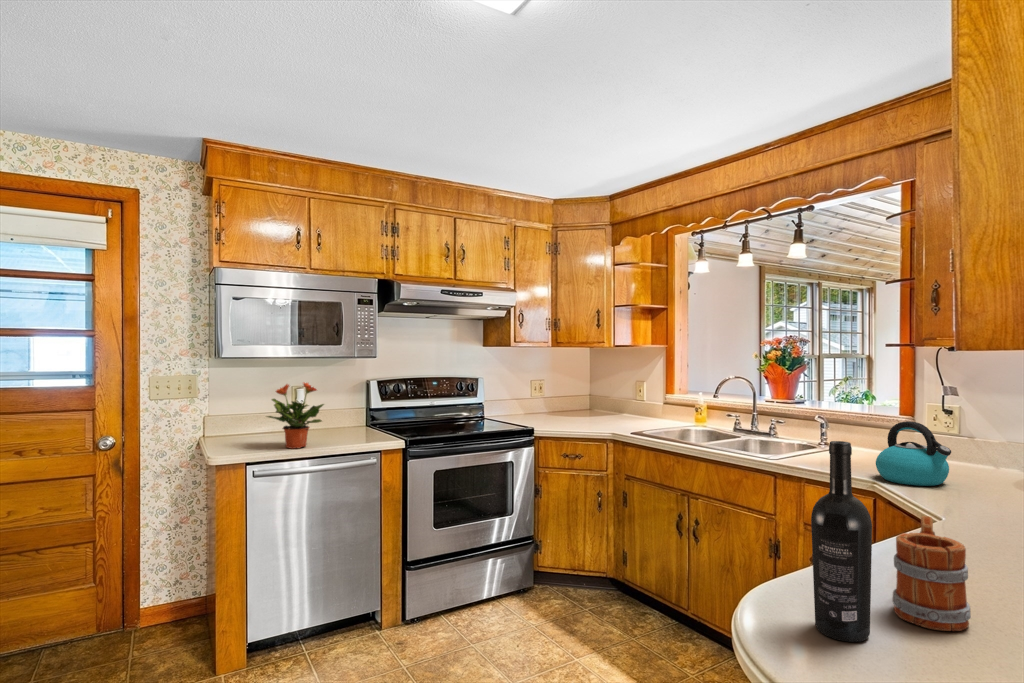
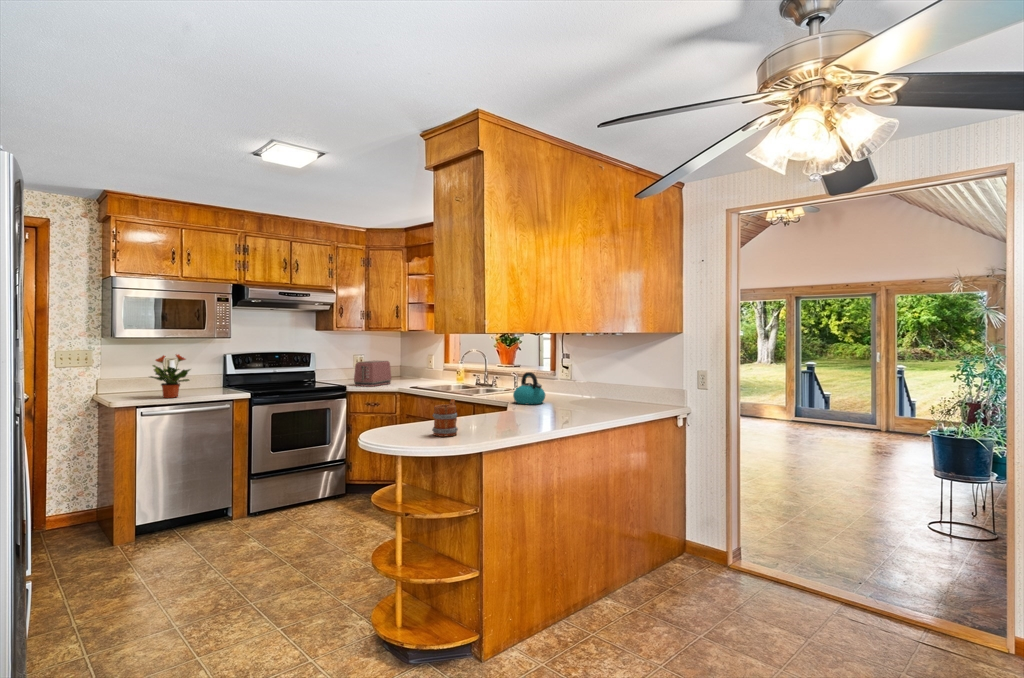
toaster: none [544,389,595,429] -> present [354,361,391,387]
wine bottle: present [811,441,872,642] -> none [395,368,416,440]

